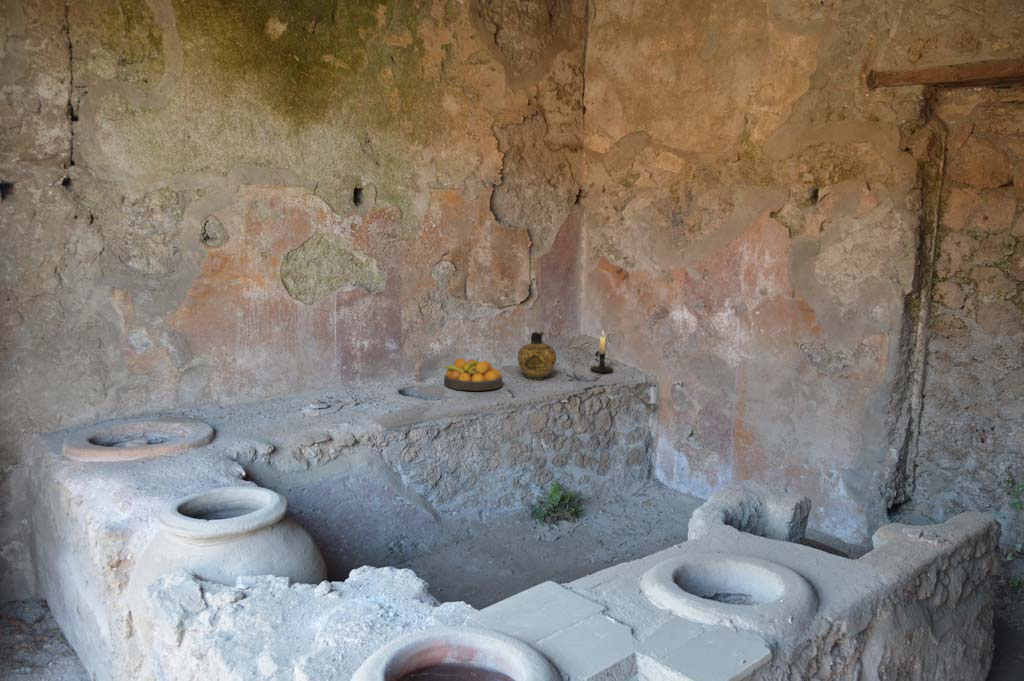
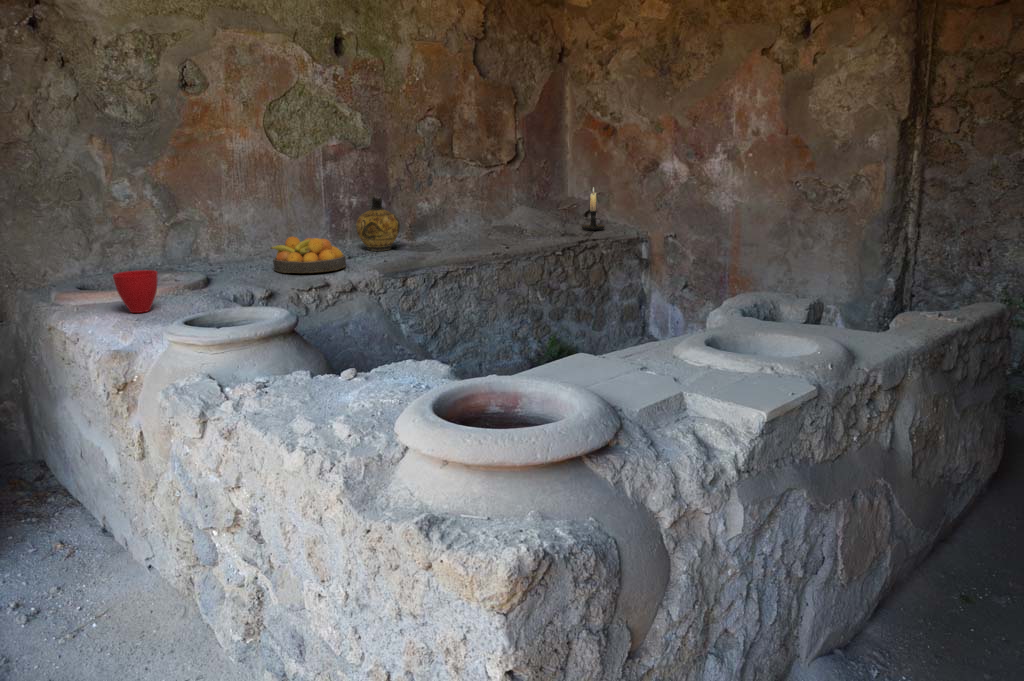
ceramic jug: present [518,332,556,380] -> present [356,196,400,251]
fruit bowl: present [444,358,502,390] -> present [270,237,346,273]
cup: none [121,432,164,475] -> present [113,270,158,313]

